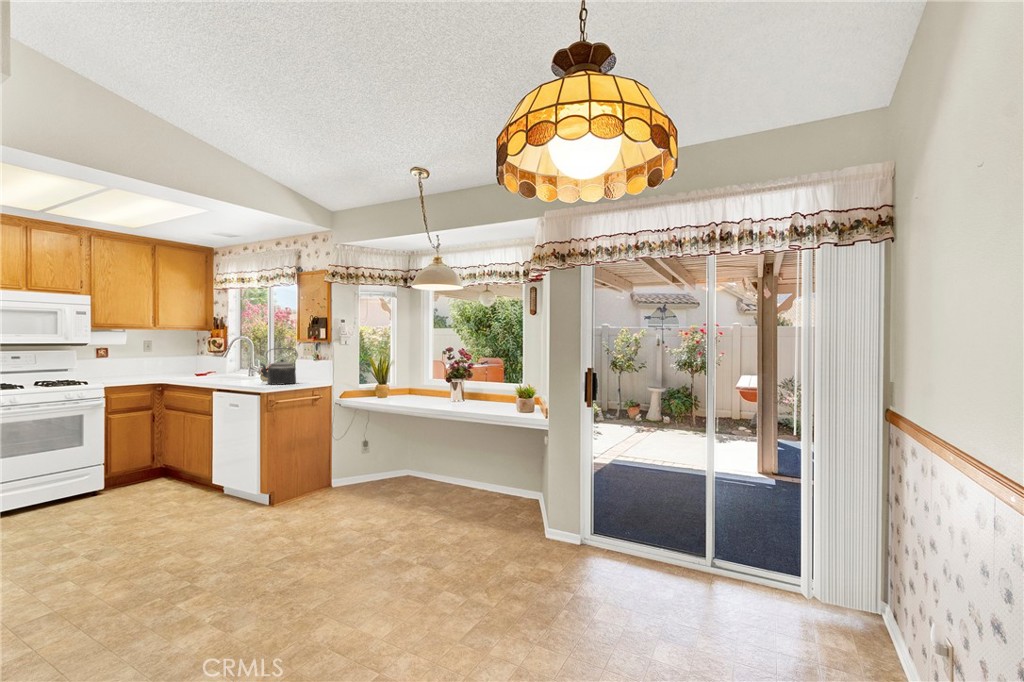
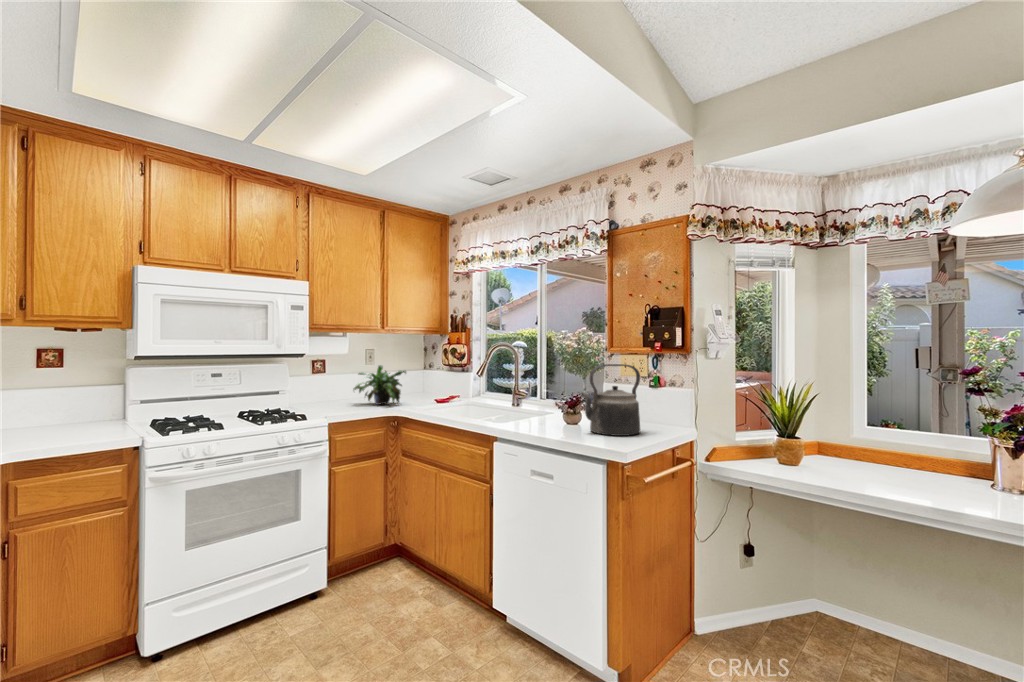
potted plant: none [129,351,174,378] -> present [354,365,406,405]

